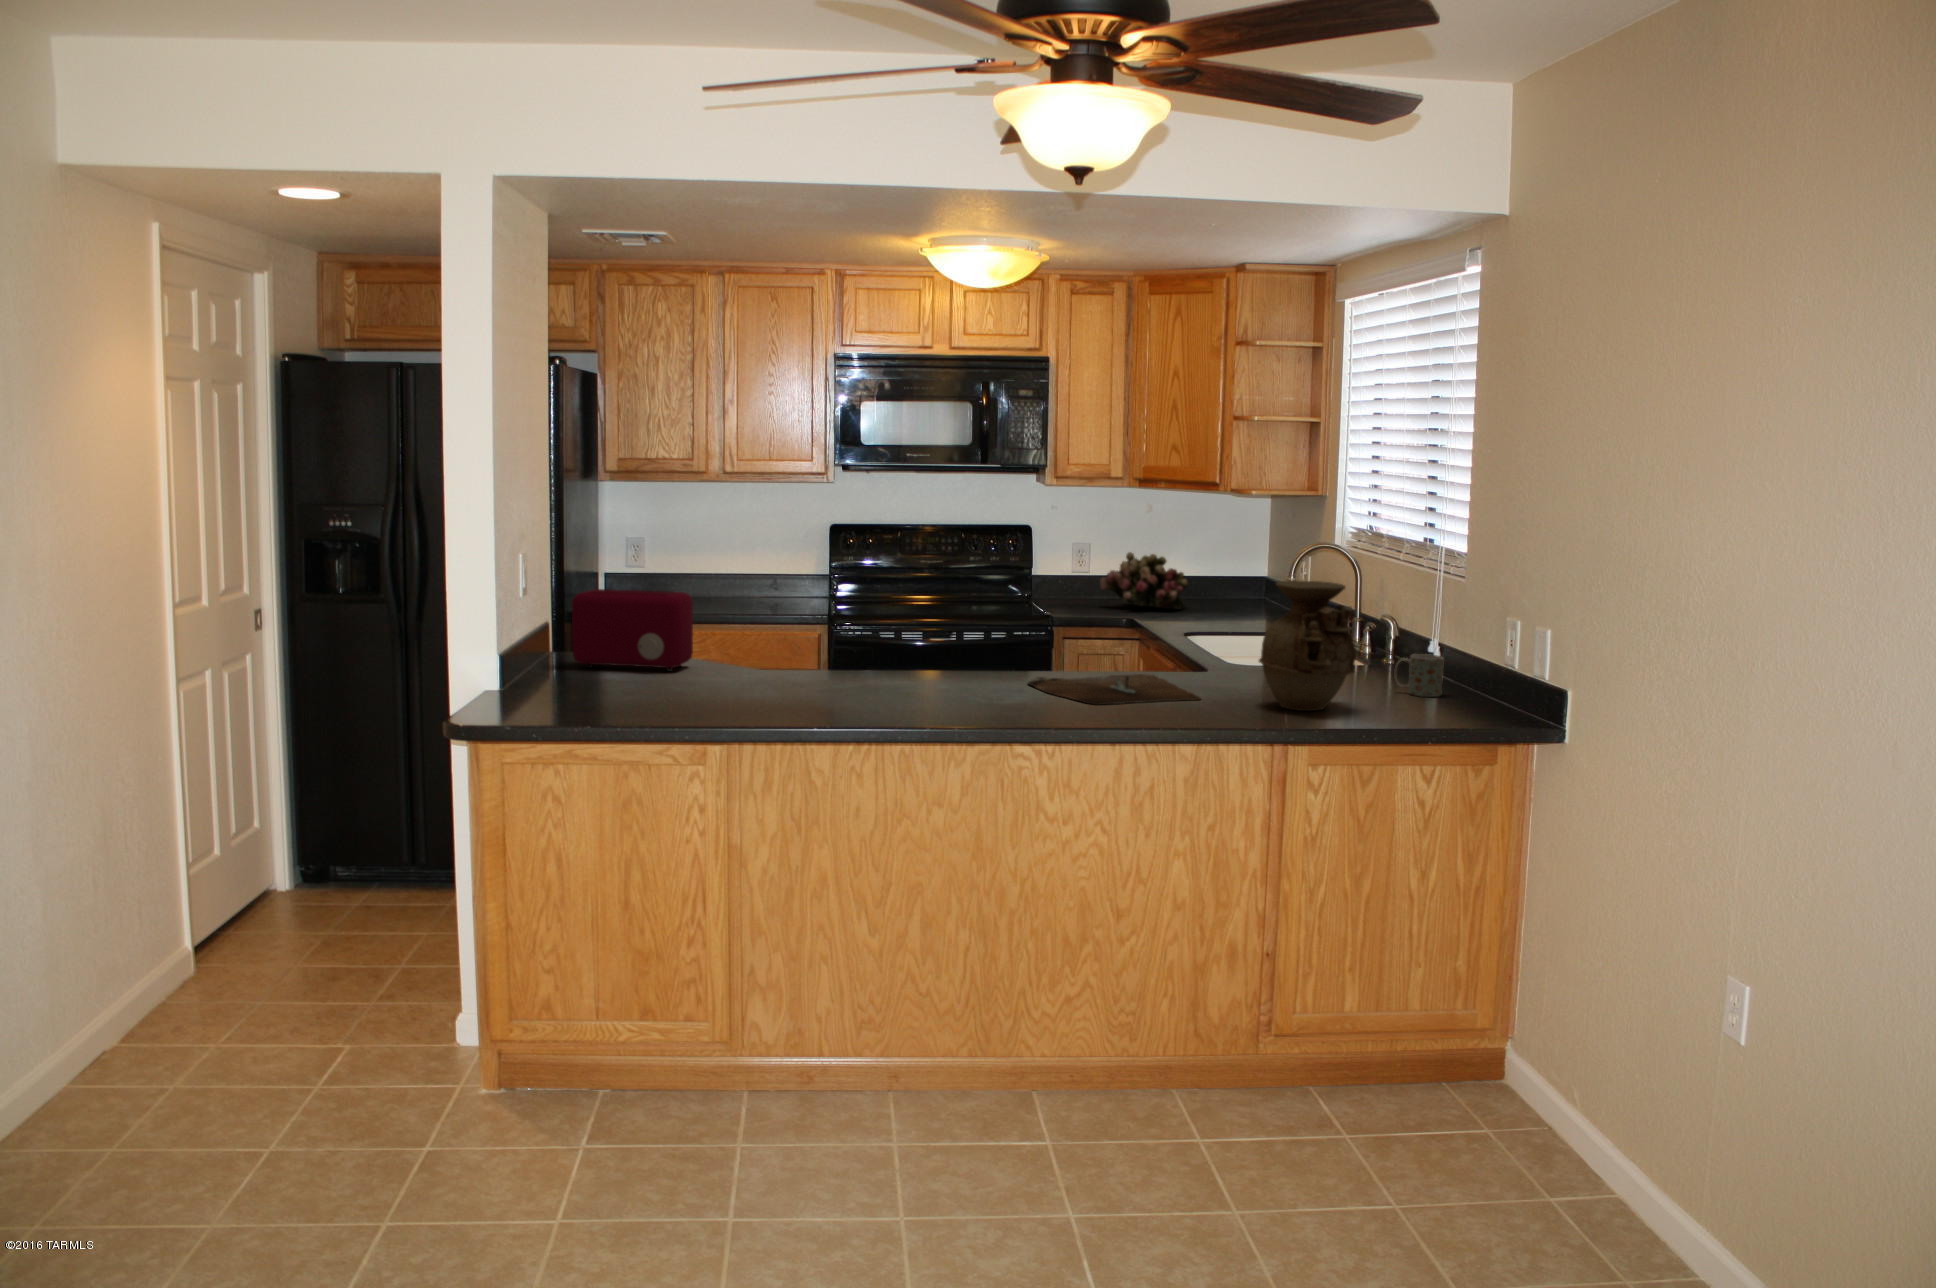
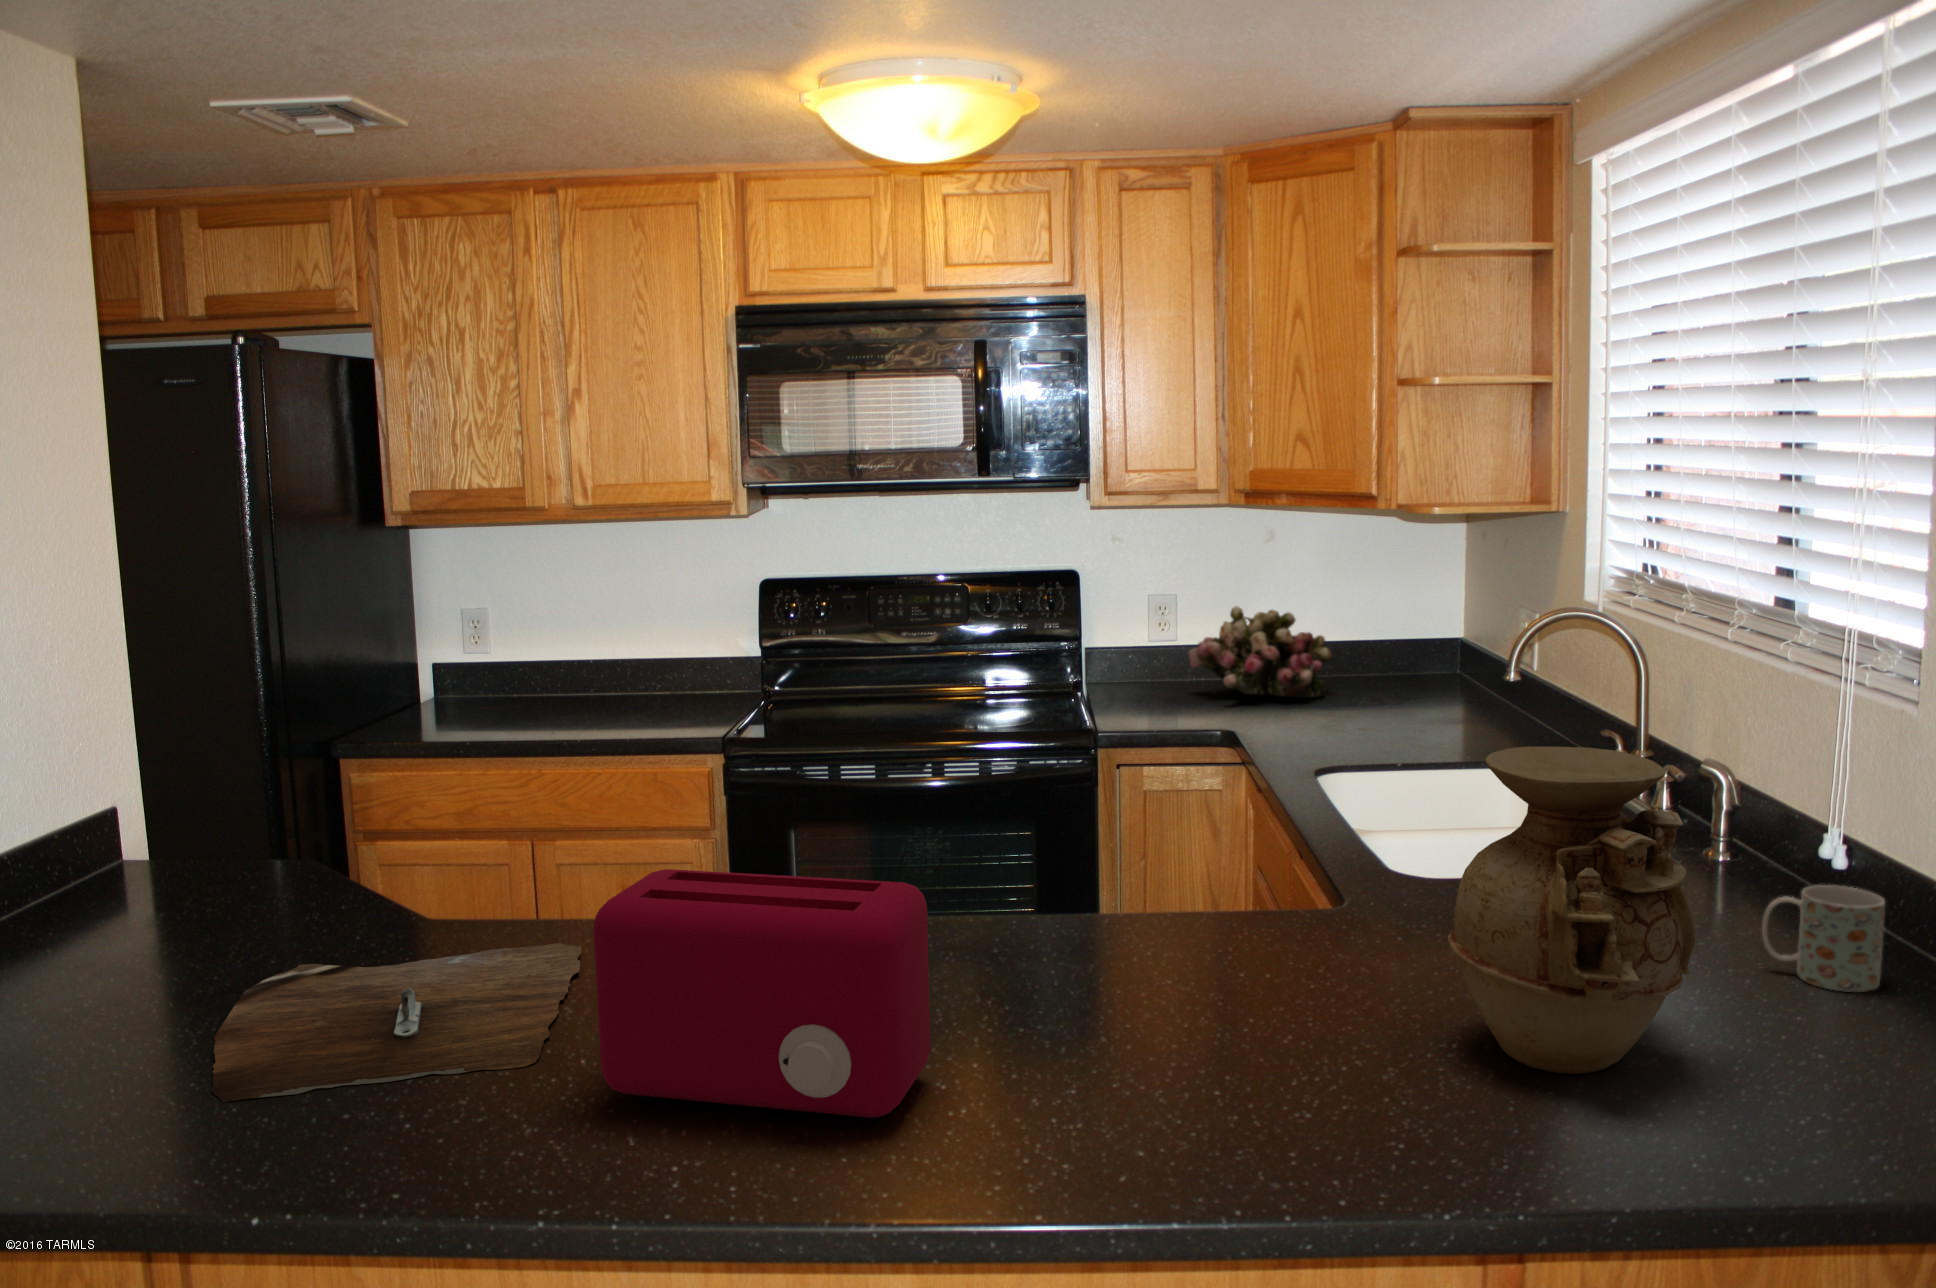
toaster: present [572,589,693,671] -> present [593,869,930,1123]
cutting board: present [1028,674,1200,705] -> present [212,943,581,1102]

